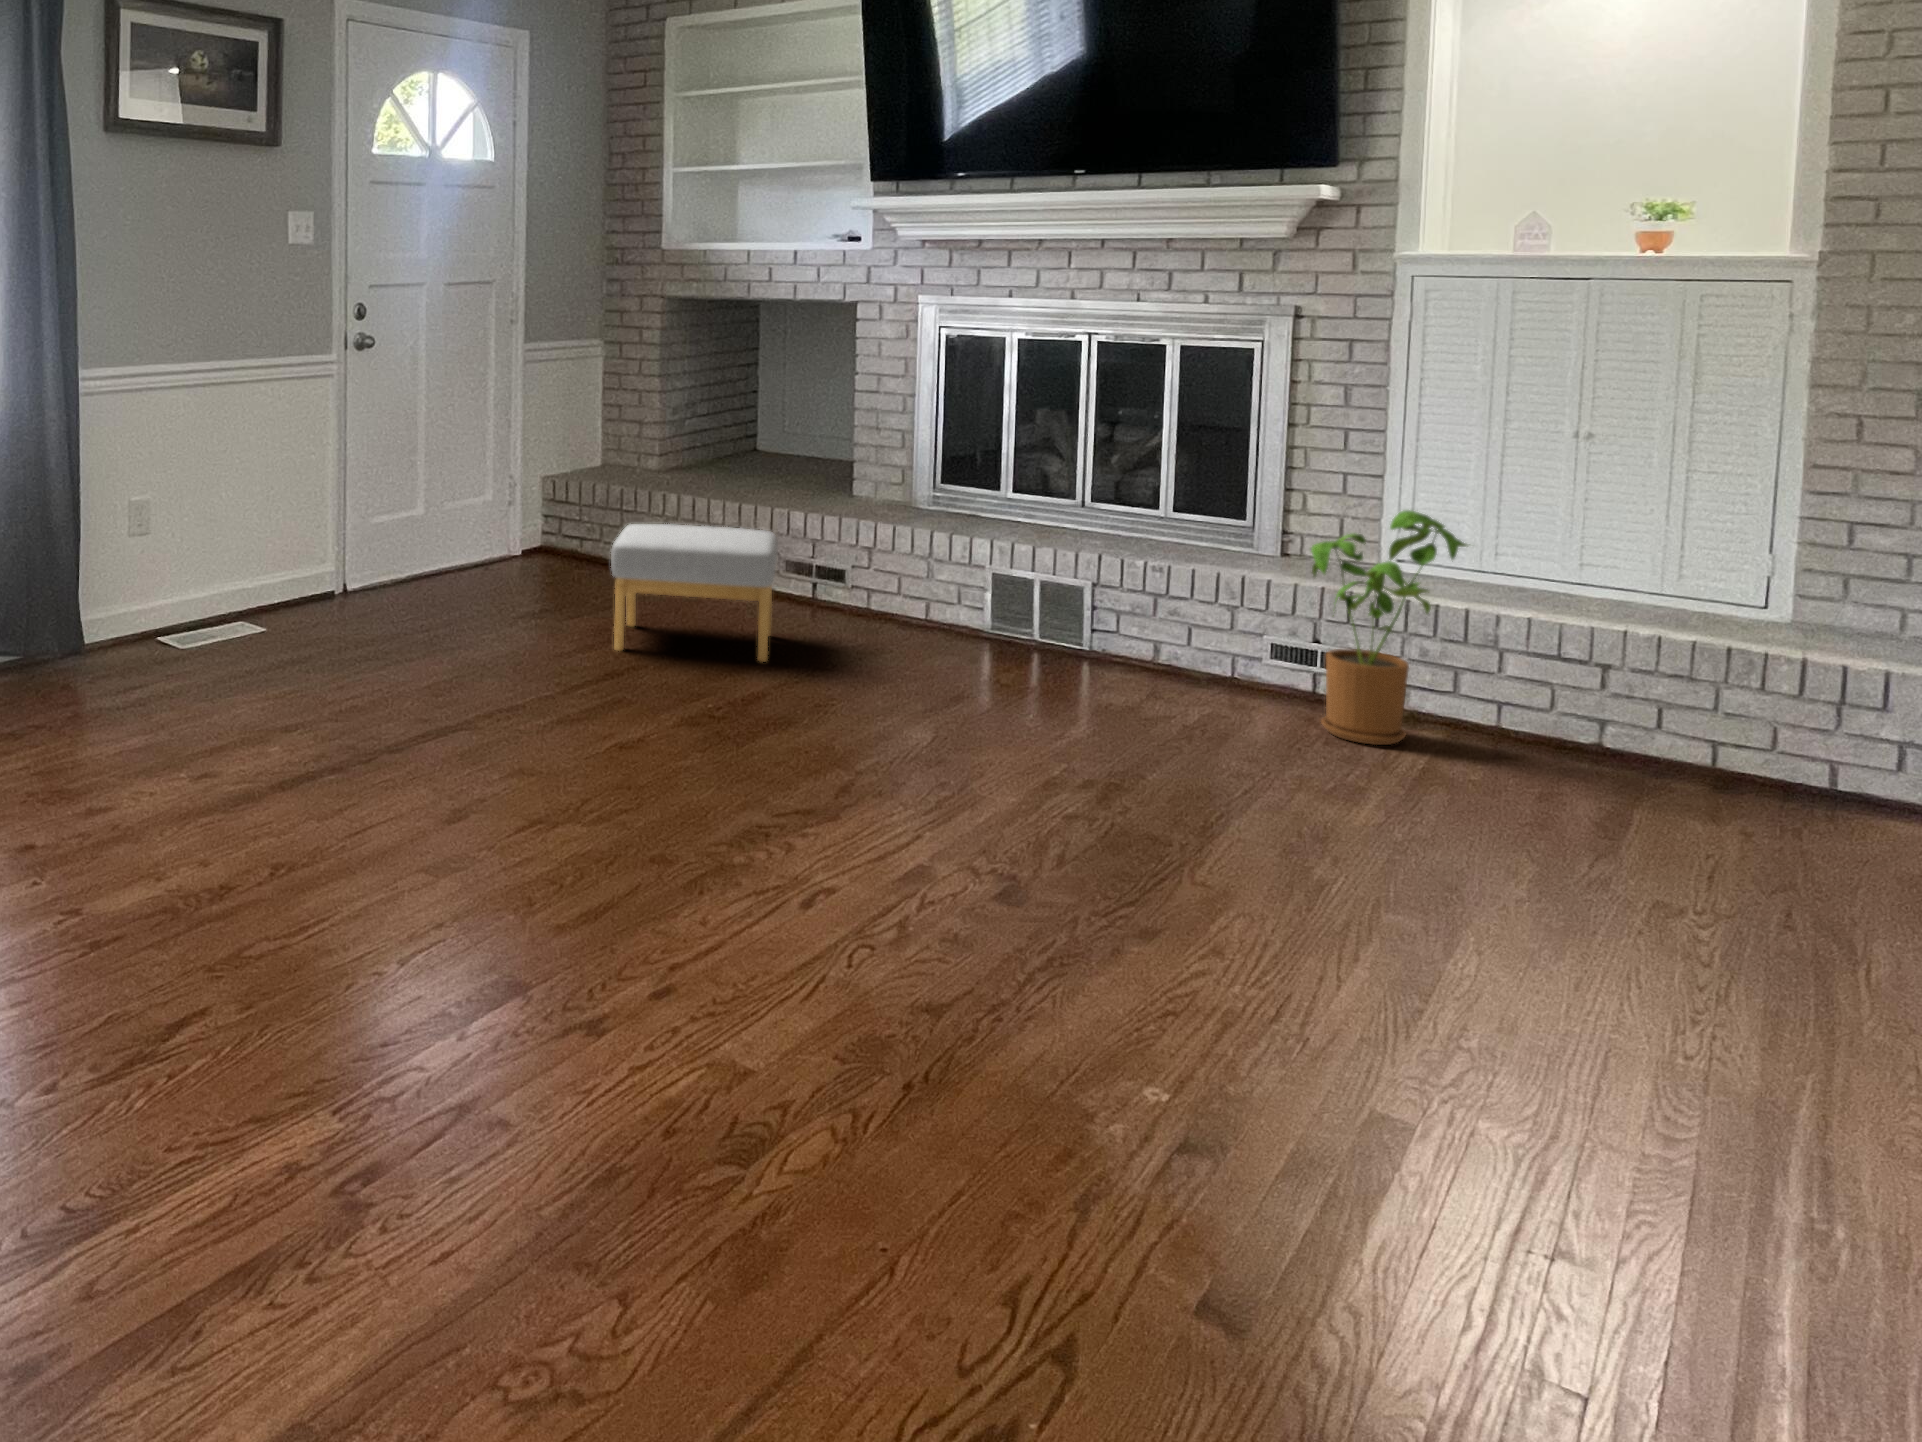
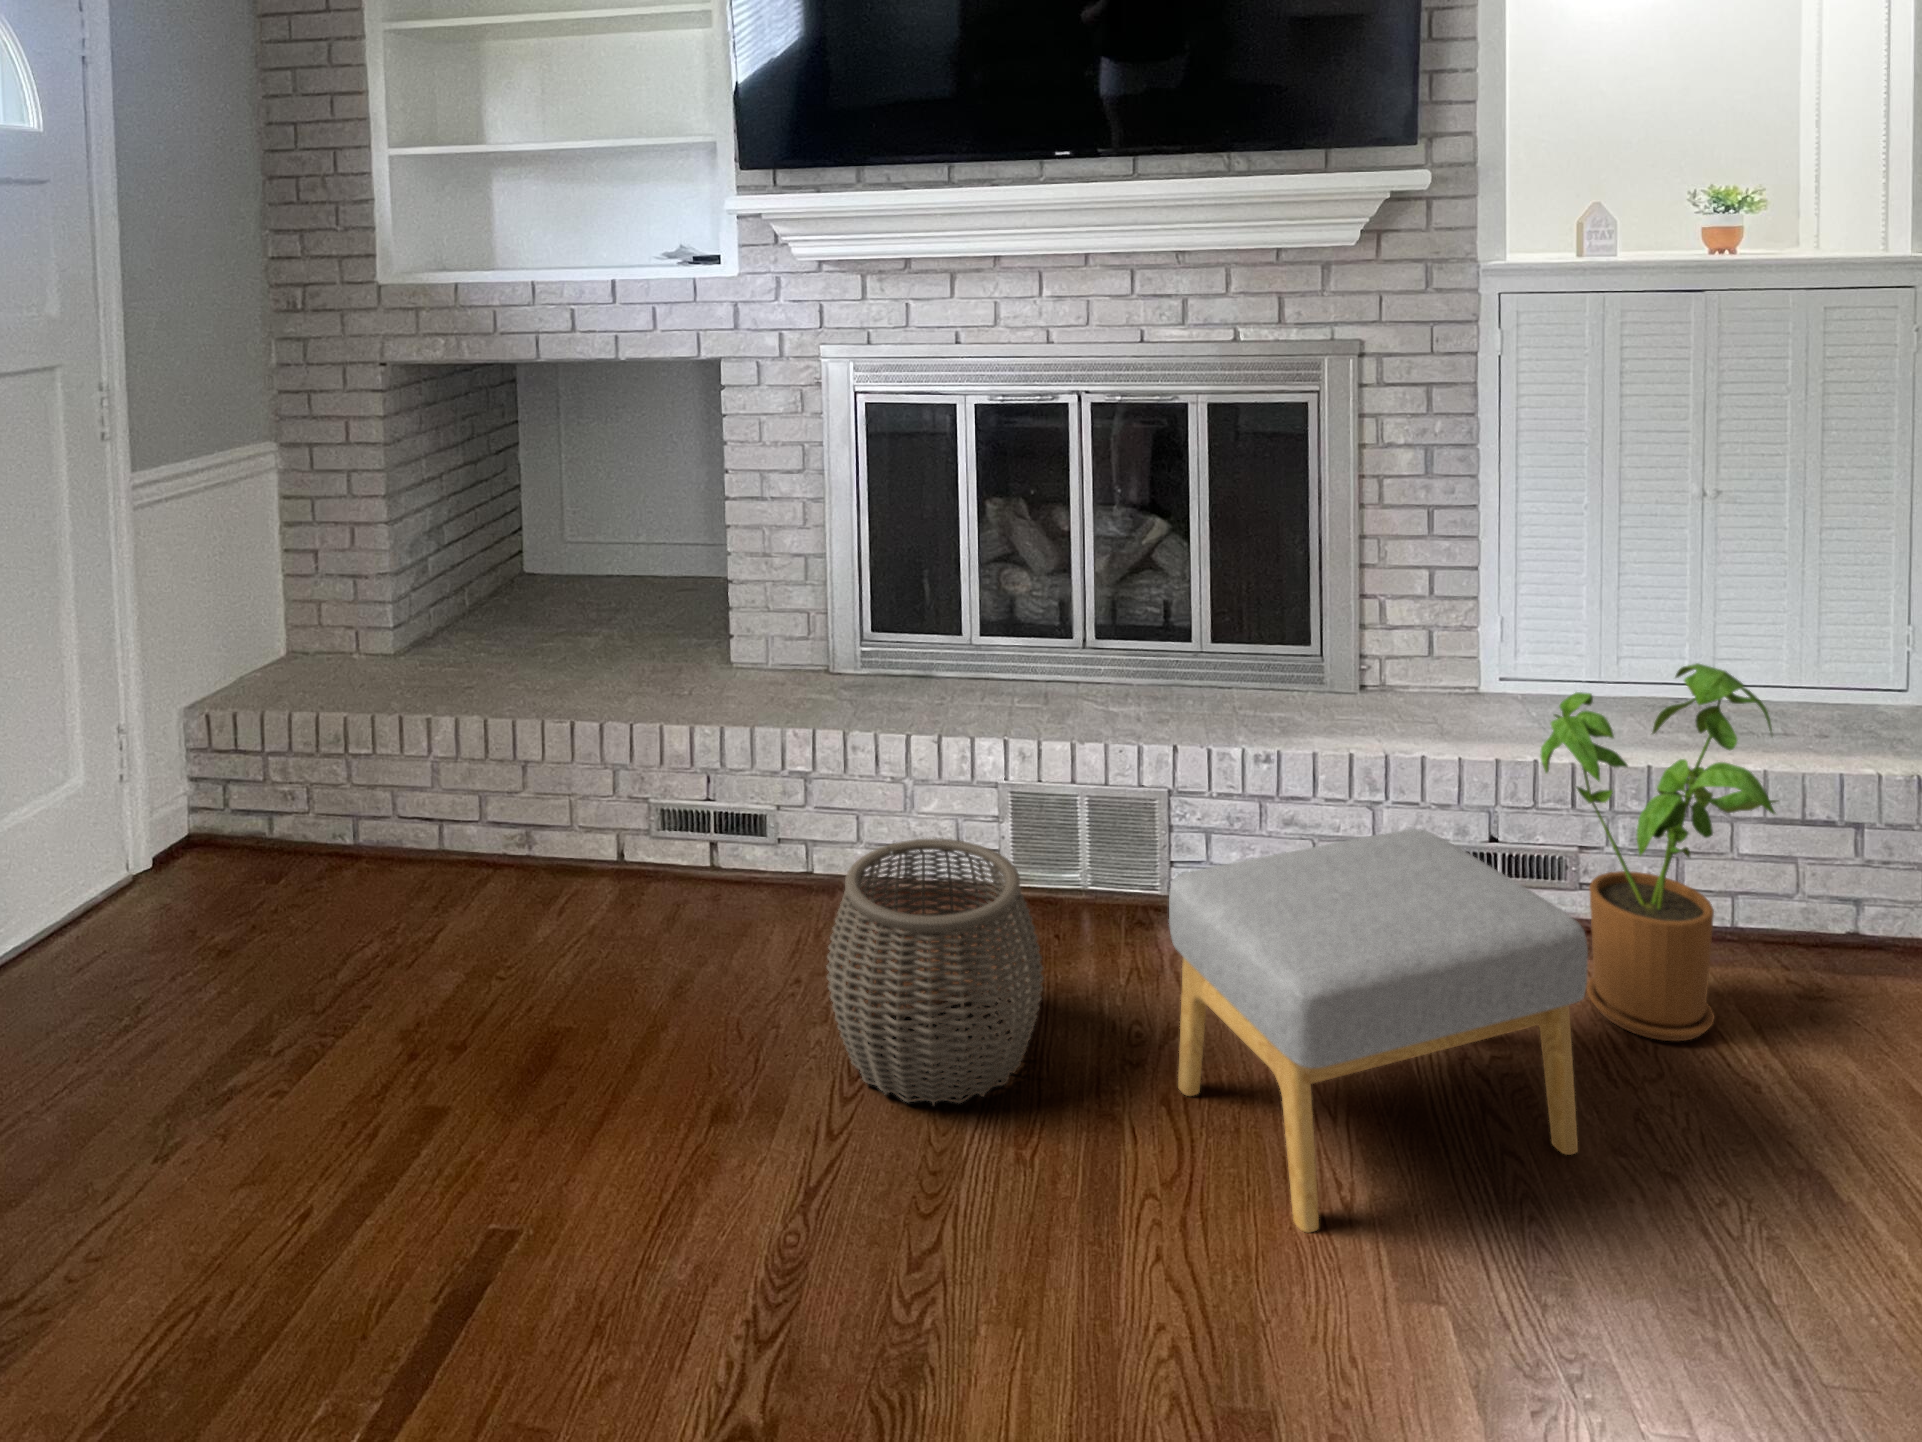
footstool: present [611,524,778,662] -> present [1169,829,1588,1233]
woven basket: none [828,558,950,677] -> present [826,839,1044,1106]

